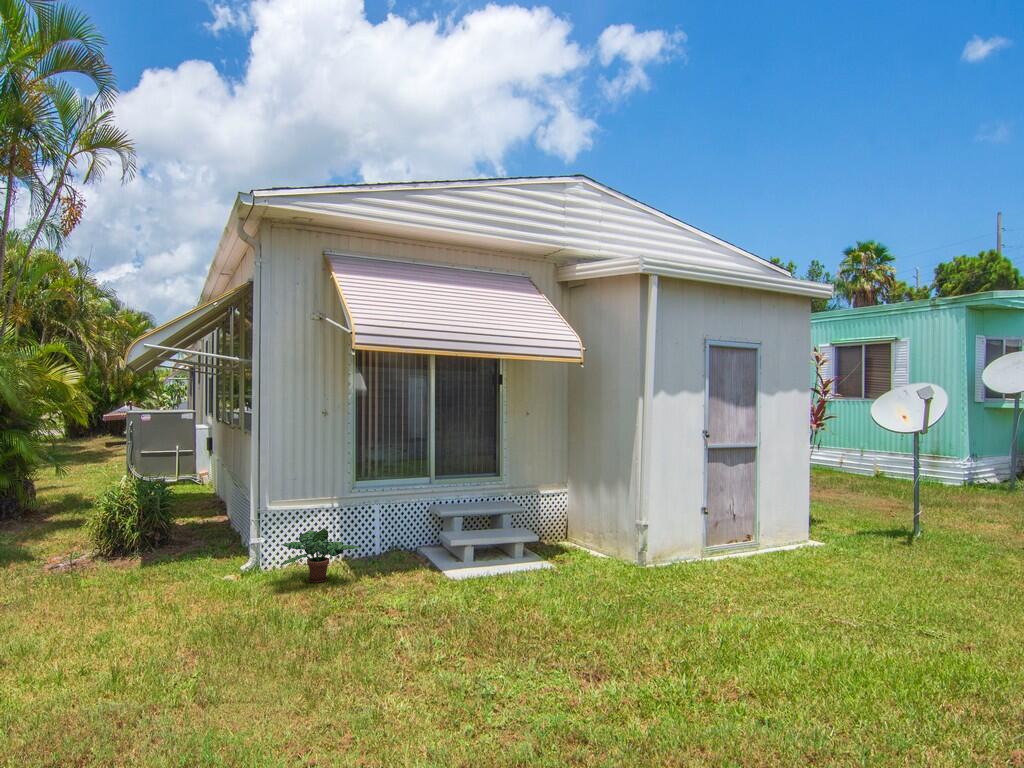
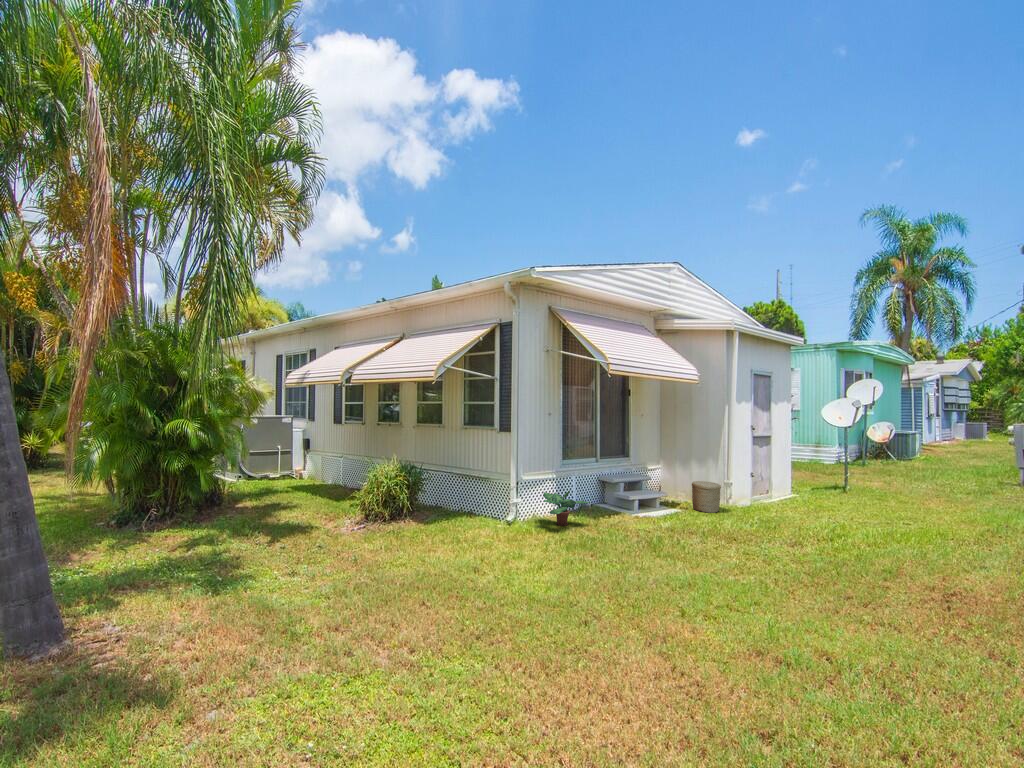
woven basket: none [579,518,624,570] -> present [692,481,721,513]

